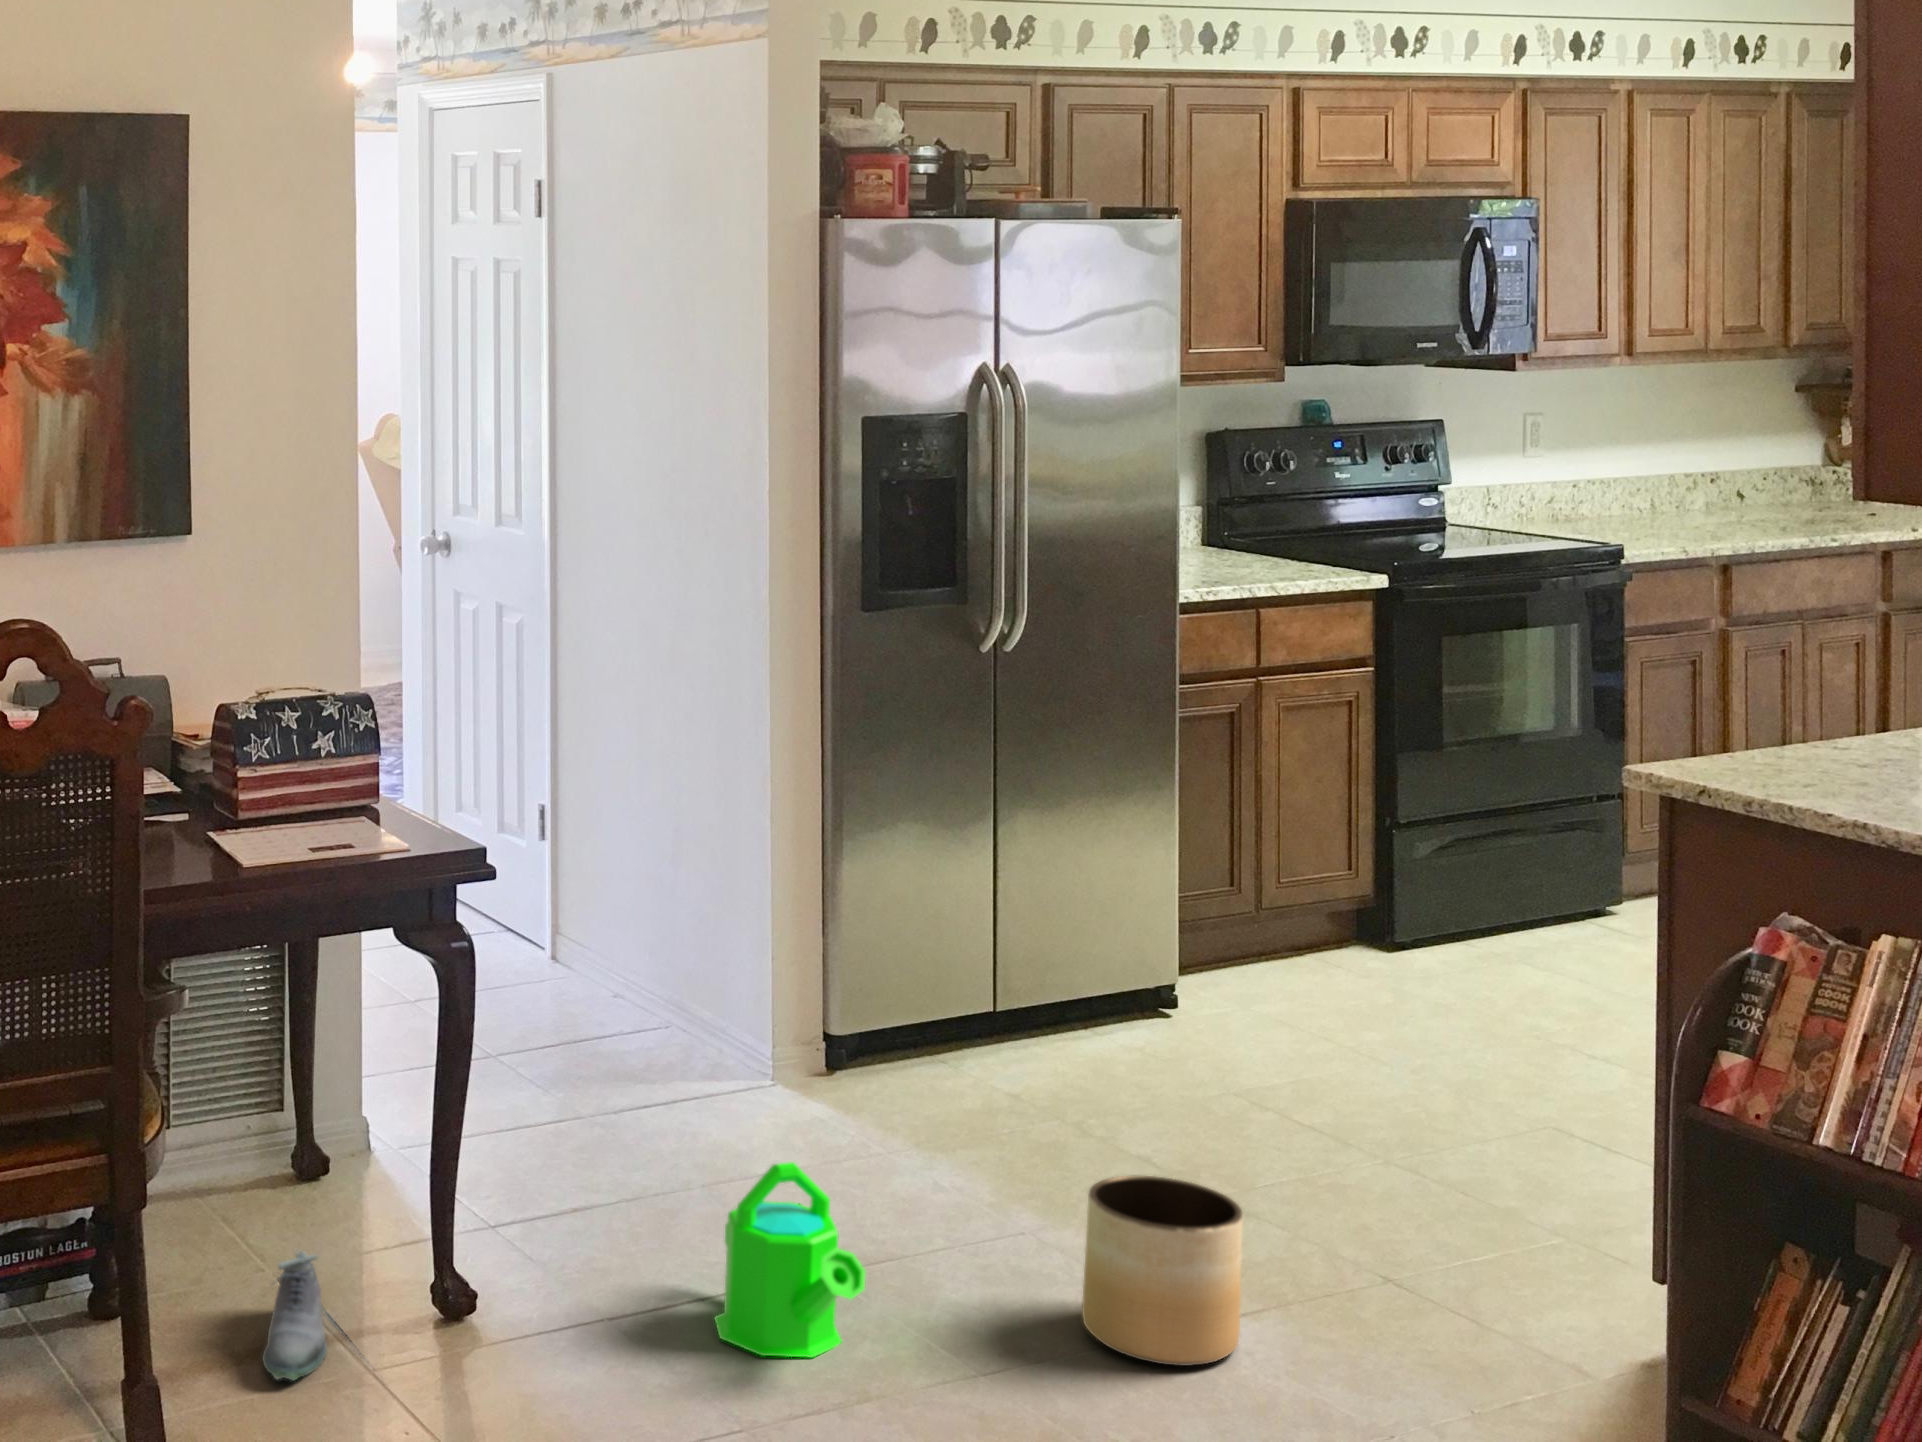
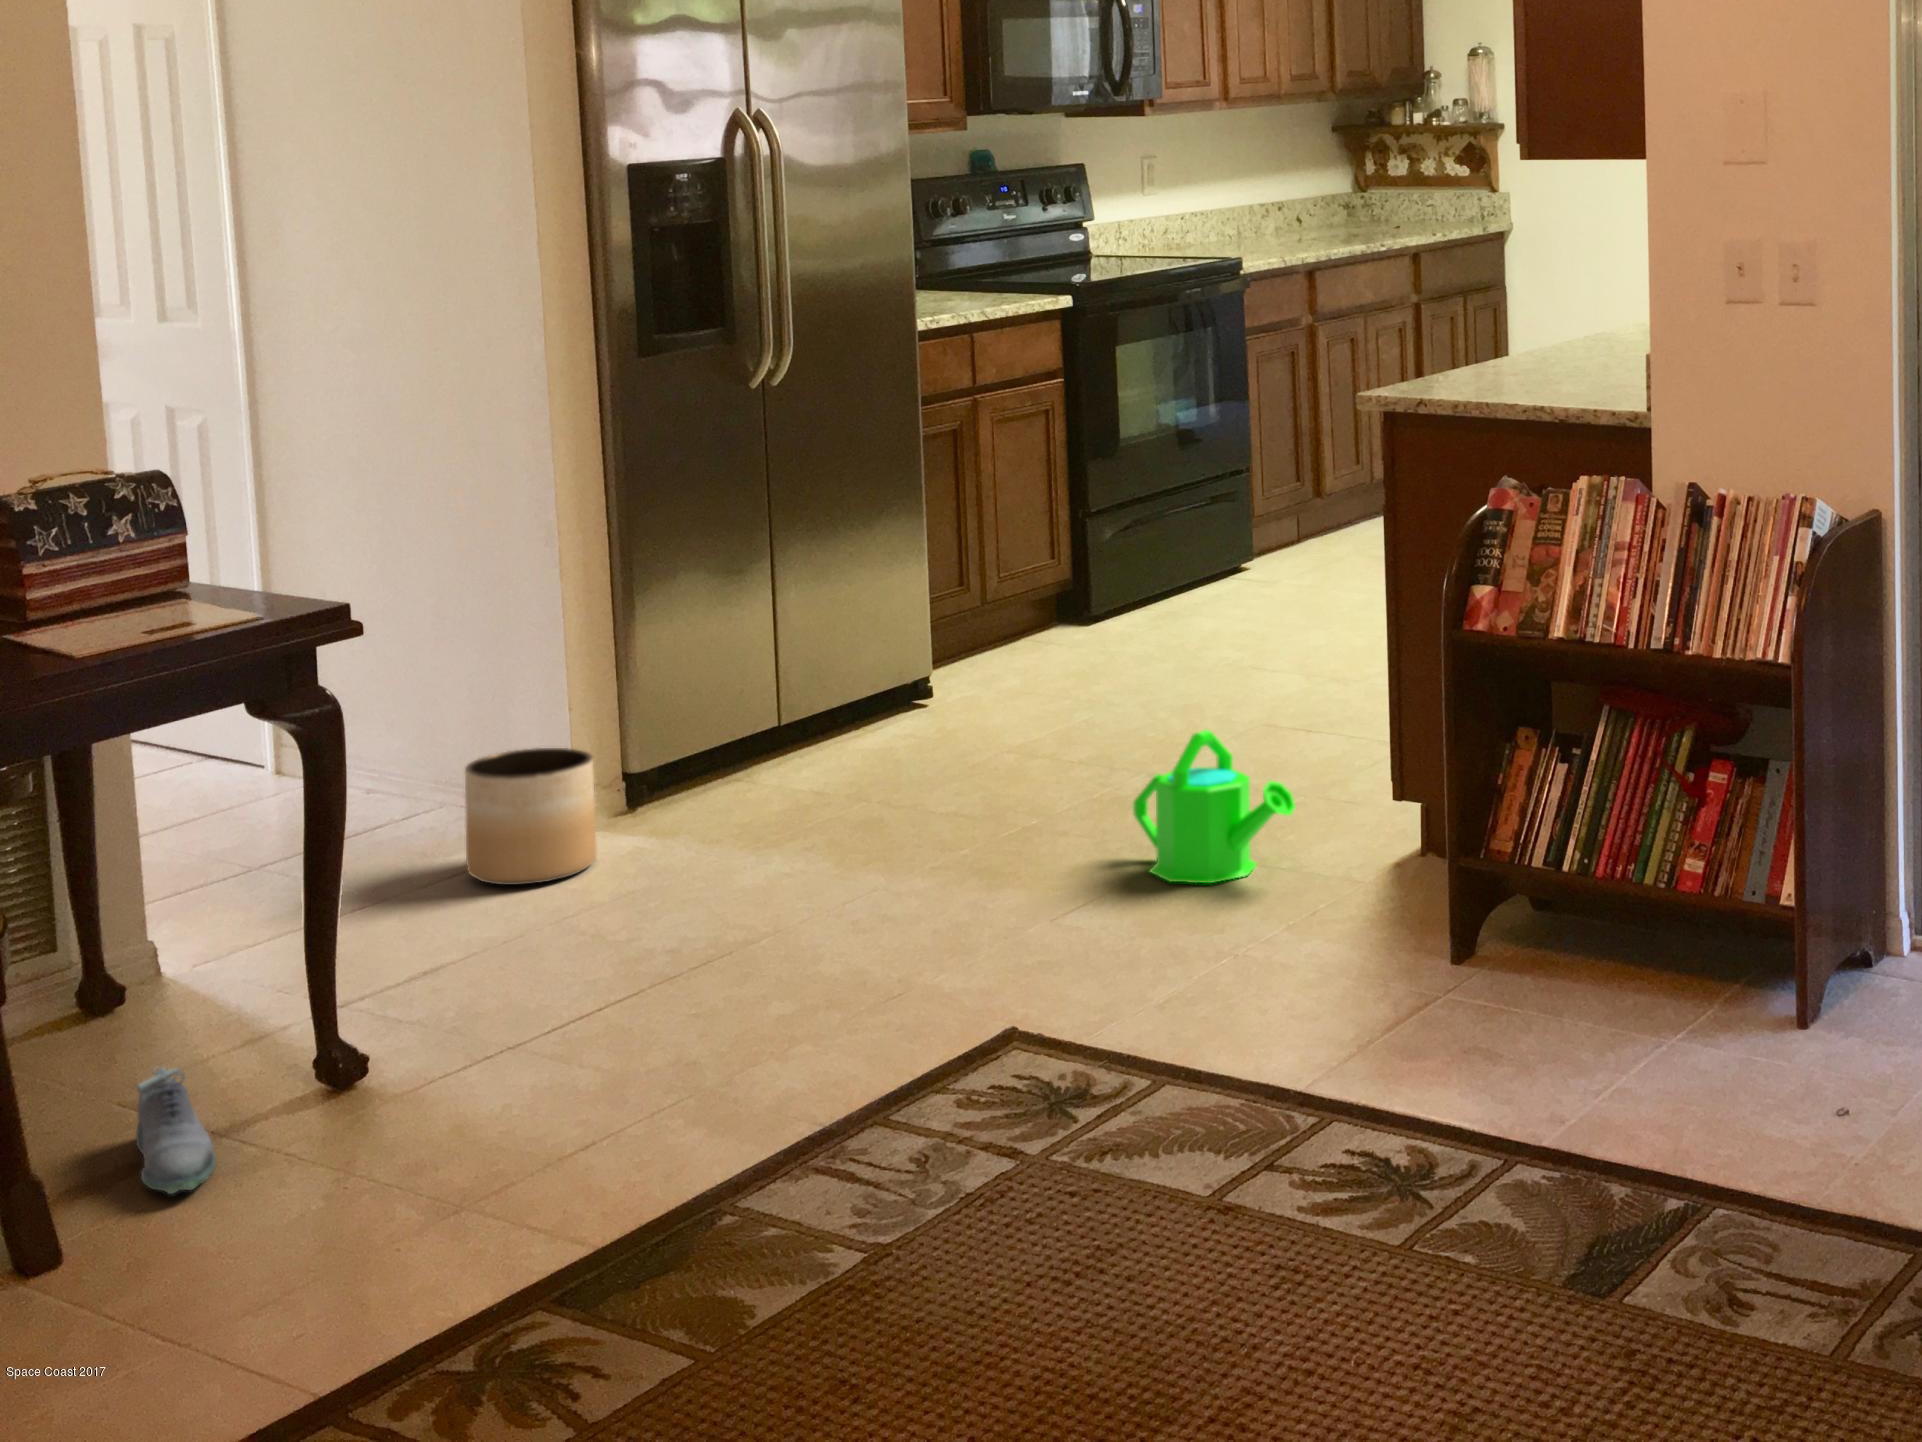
watering can: present [715,1162,865,1358] -> present [1133,730,1295,883]
planter: present [1082,1176,1243,1366] -> present [465,748,597,885]

